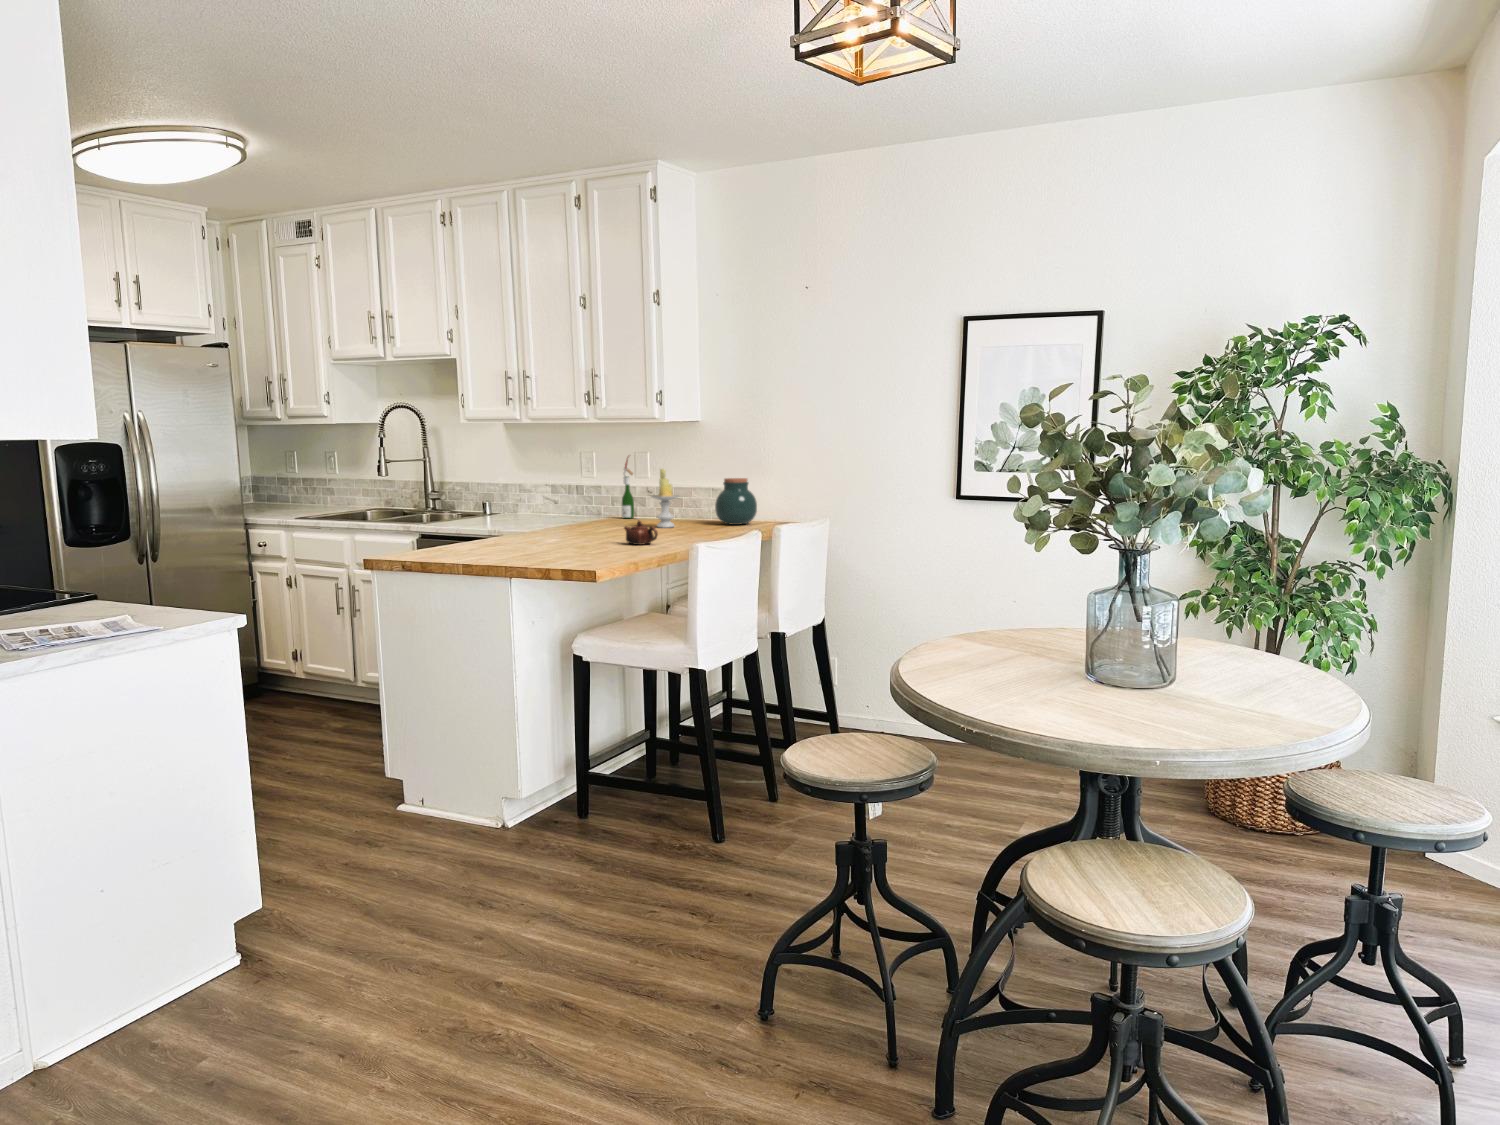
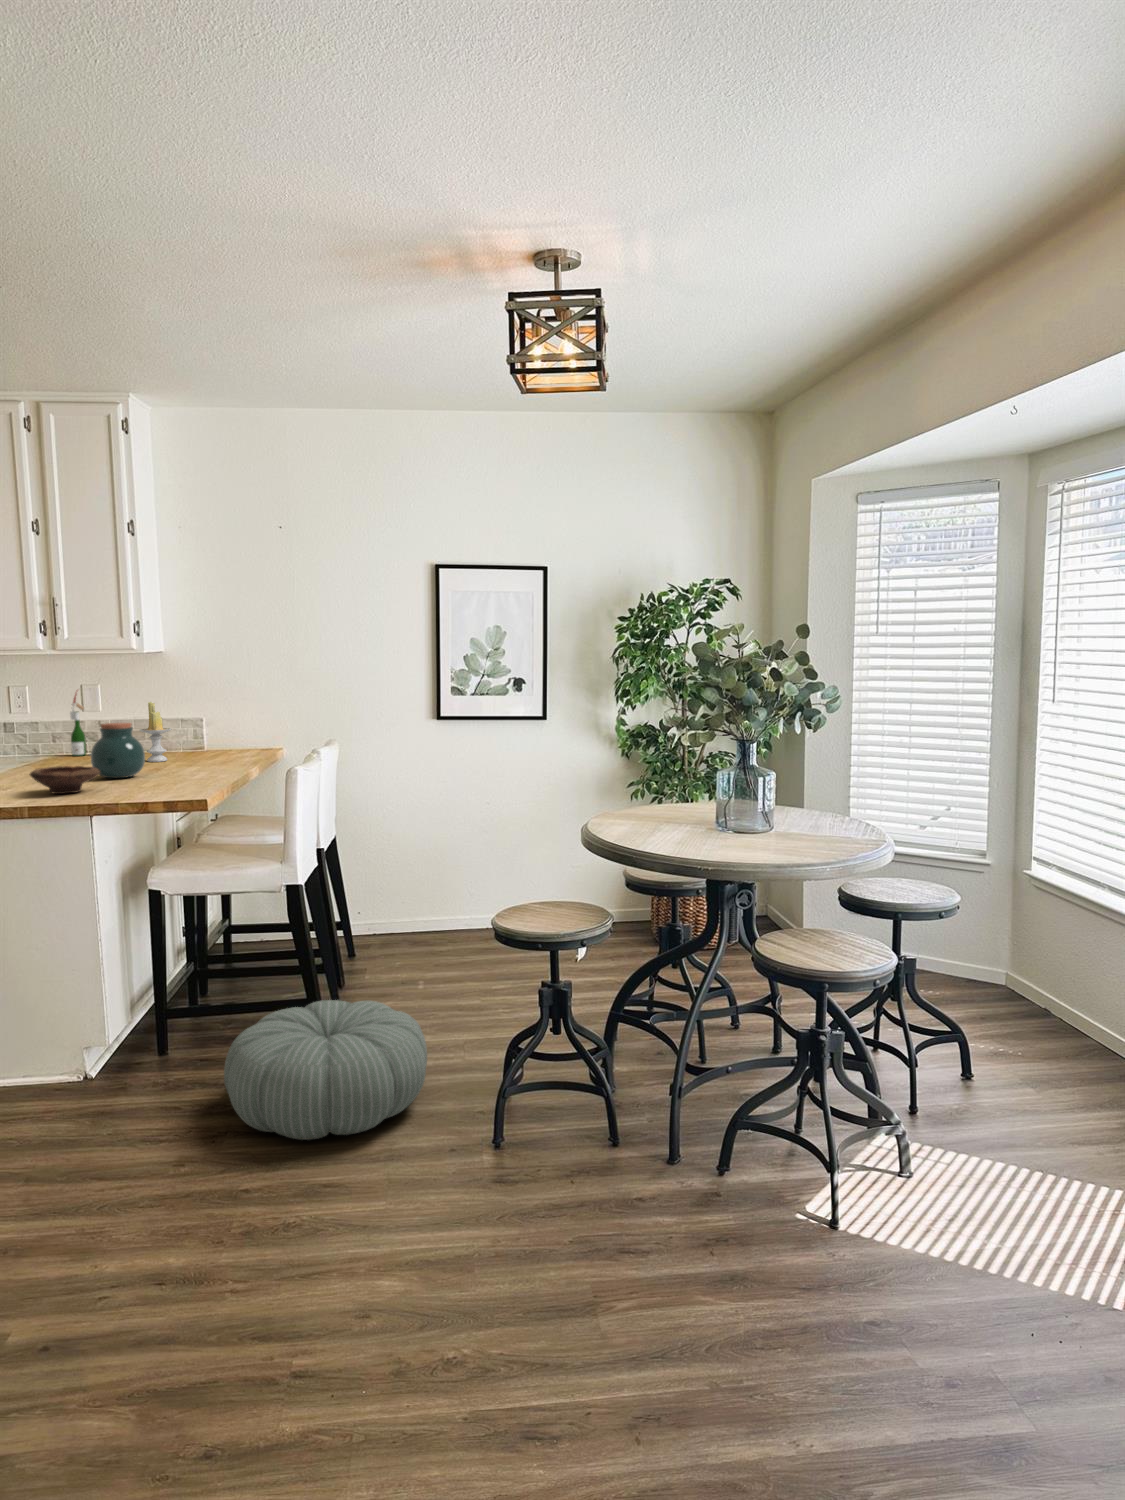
jar: present [715,478,757,525] -> present [91,723,145,778]
teapot: present [624,520,658,545] -> none [172,755,215,779]
bowl: none [484,523,544,549] -> present [29,766,100,794]
pouf: none [531,787,746,932] -> present [224,1000,427,1140]

